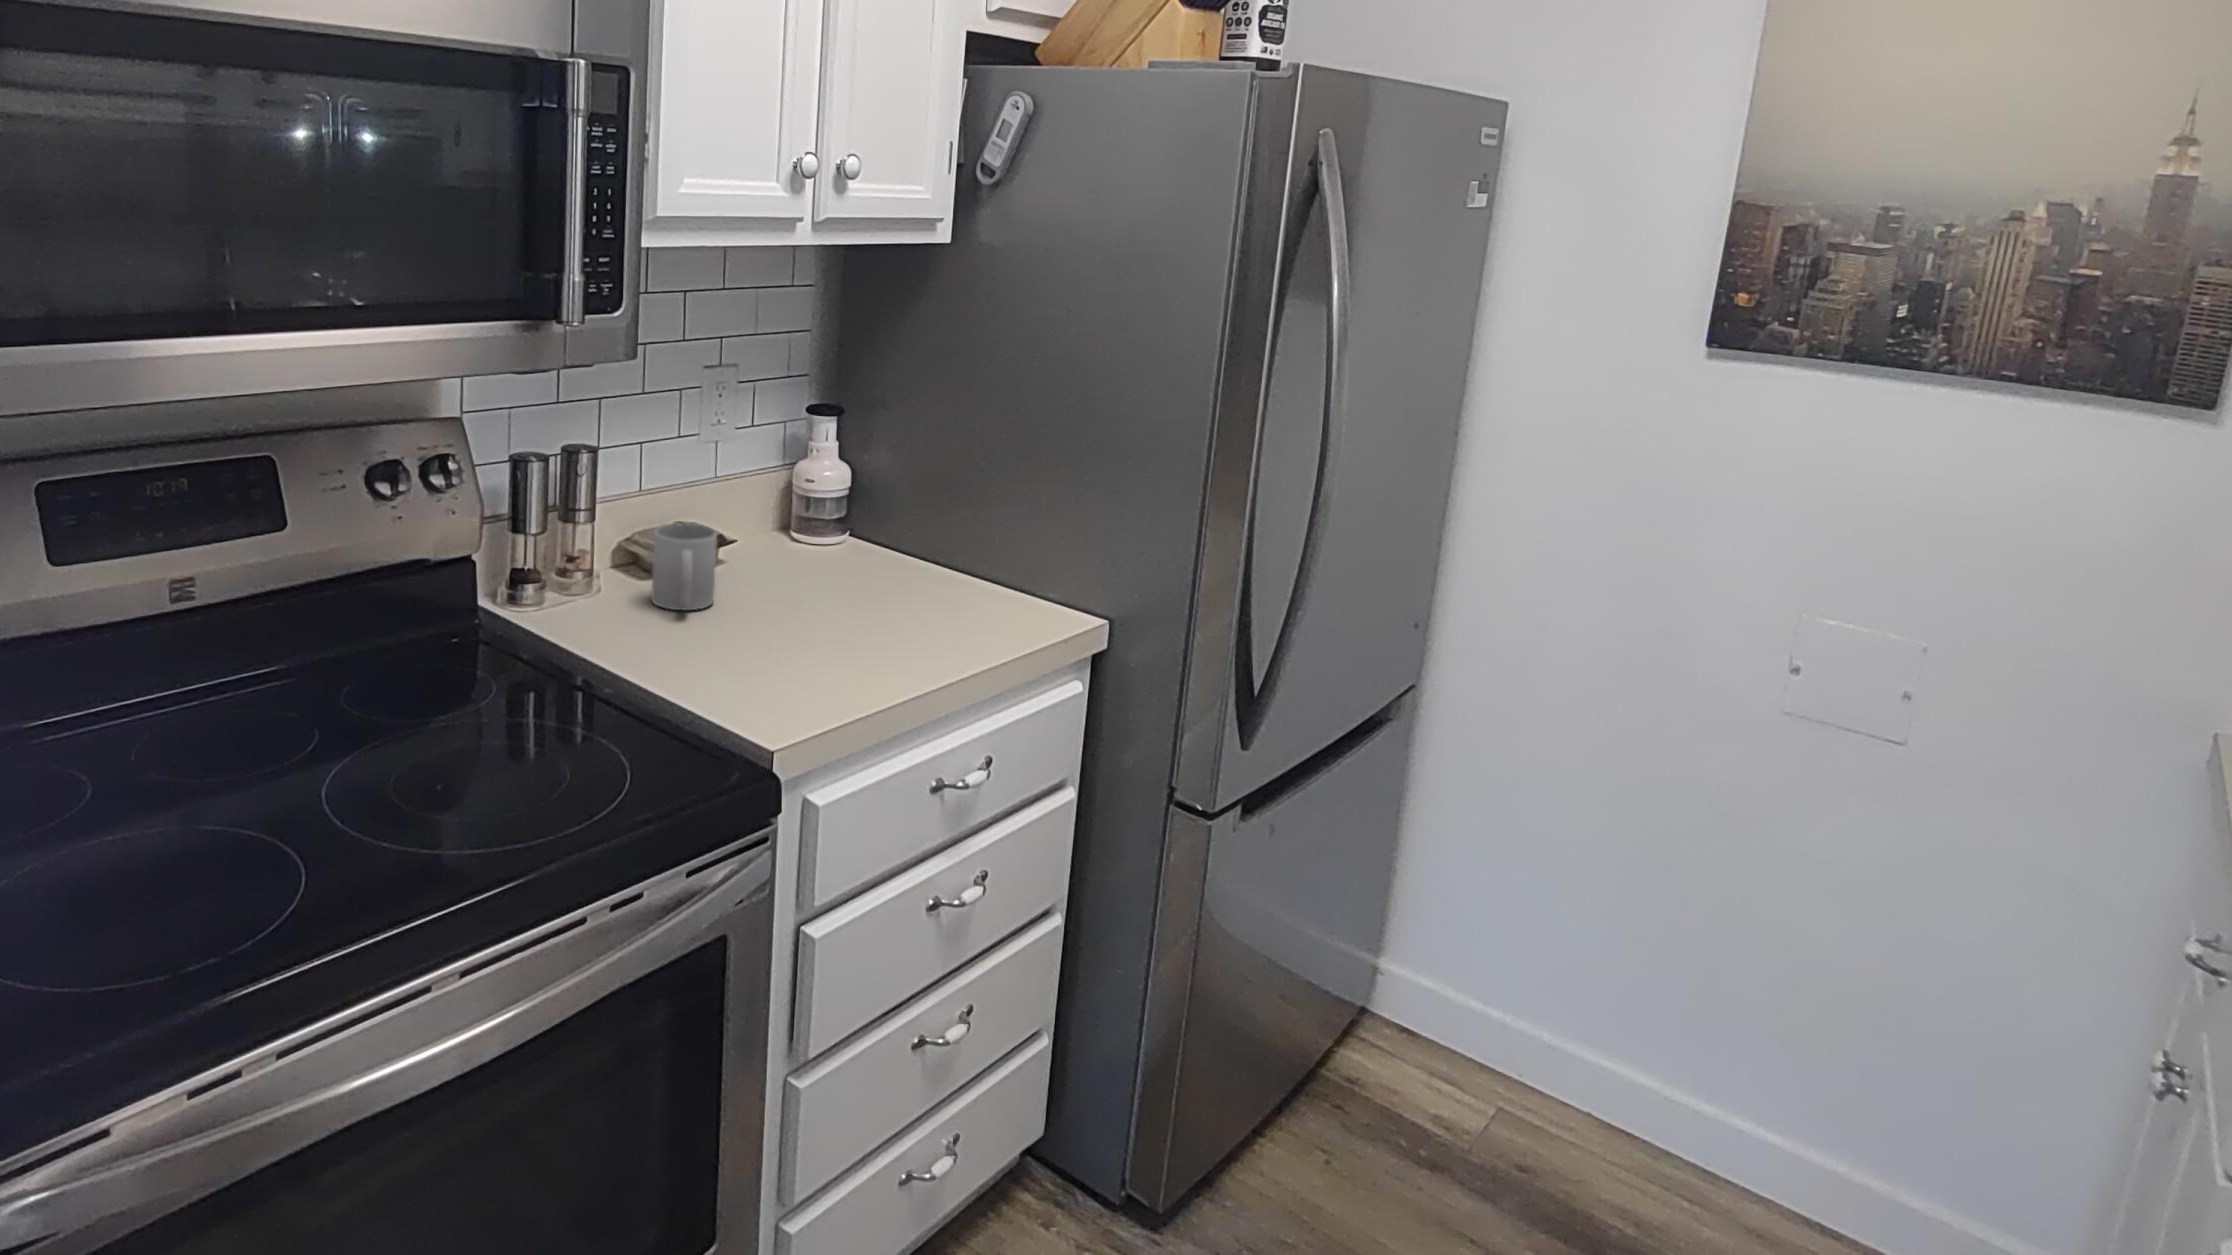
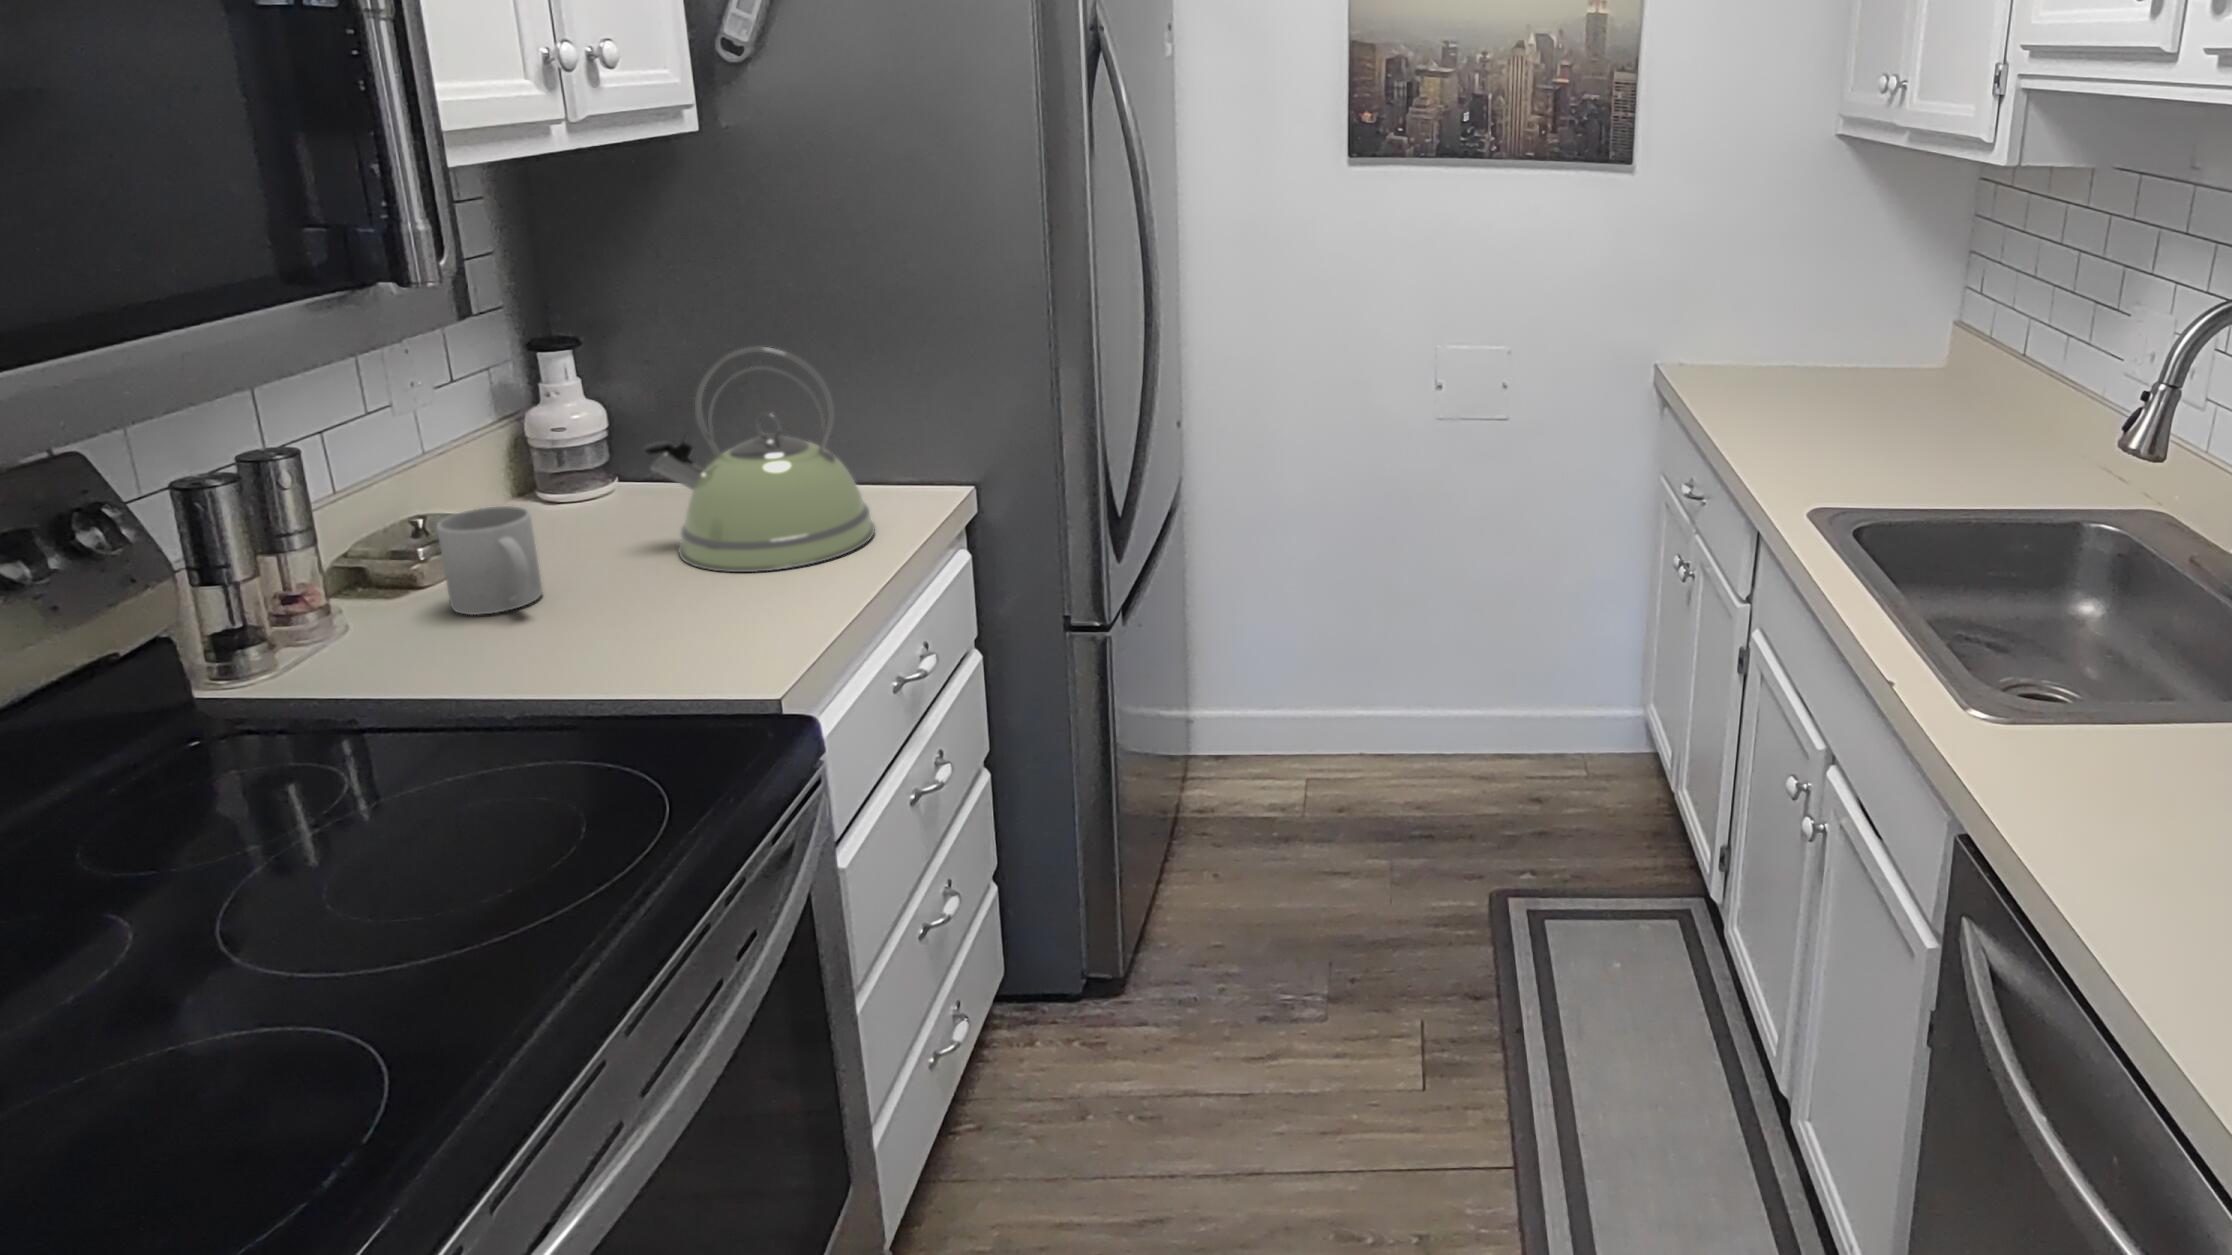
kettle: none [822,436,985,646] -> present [643,347,875,572]

